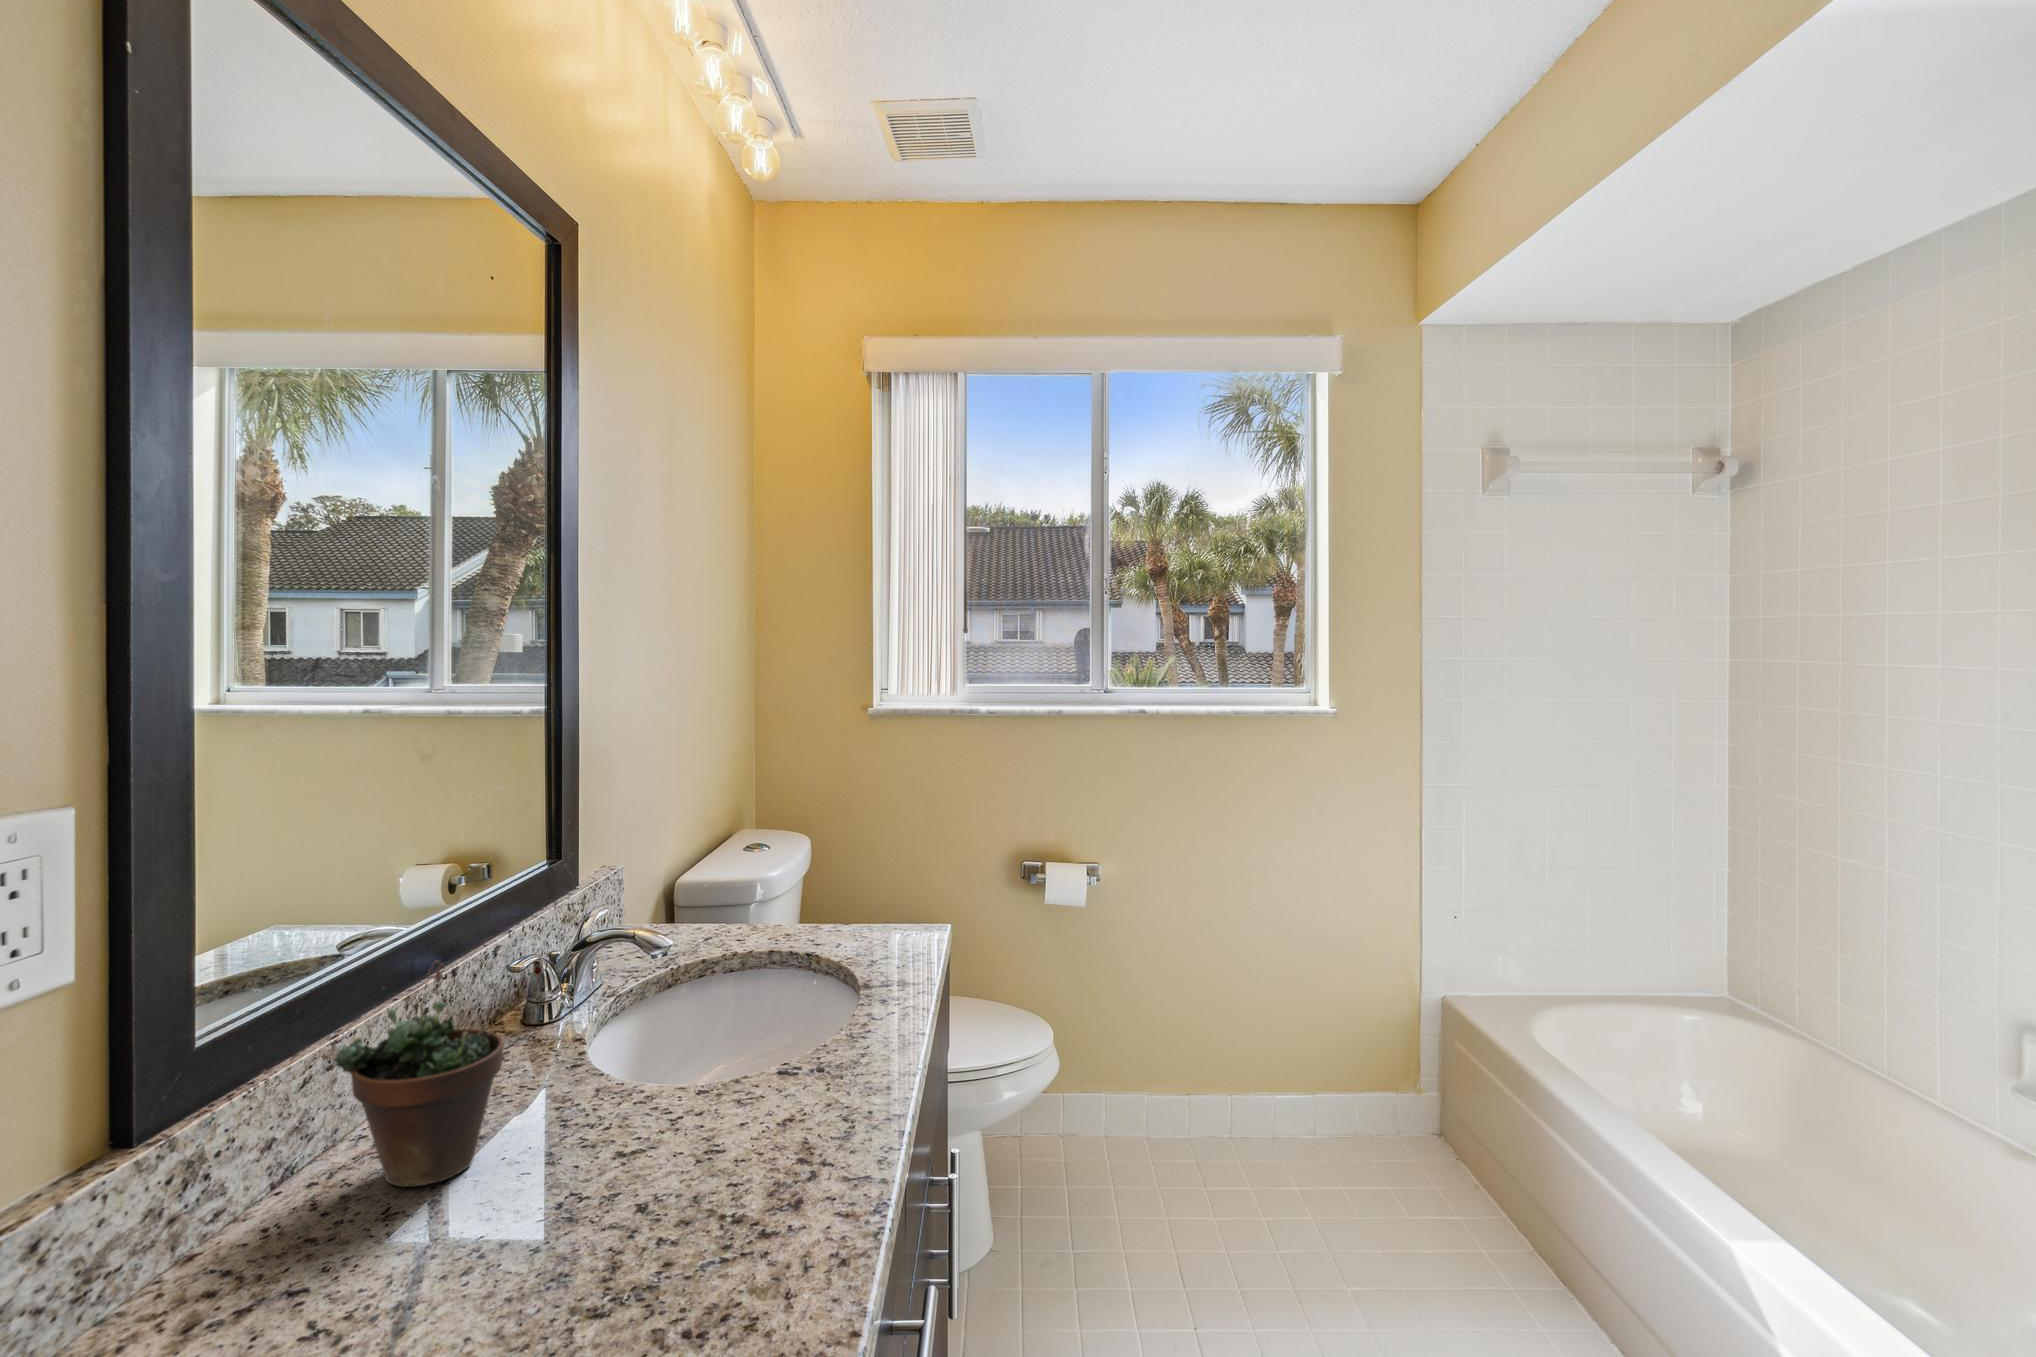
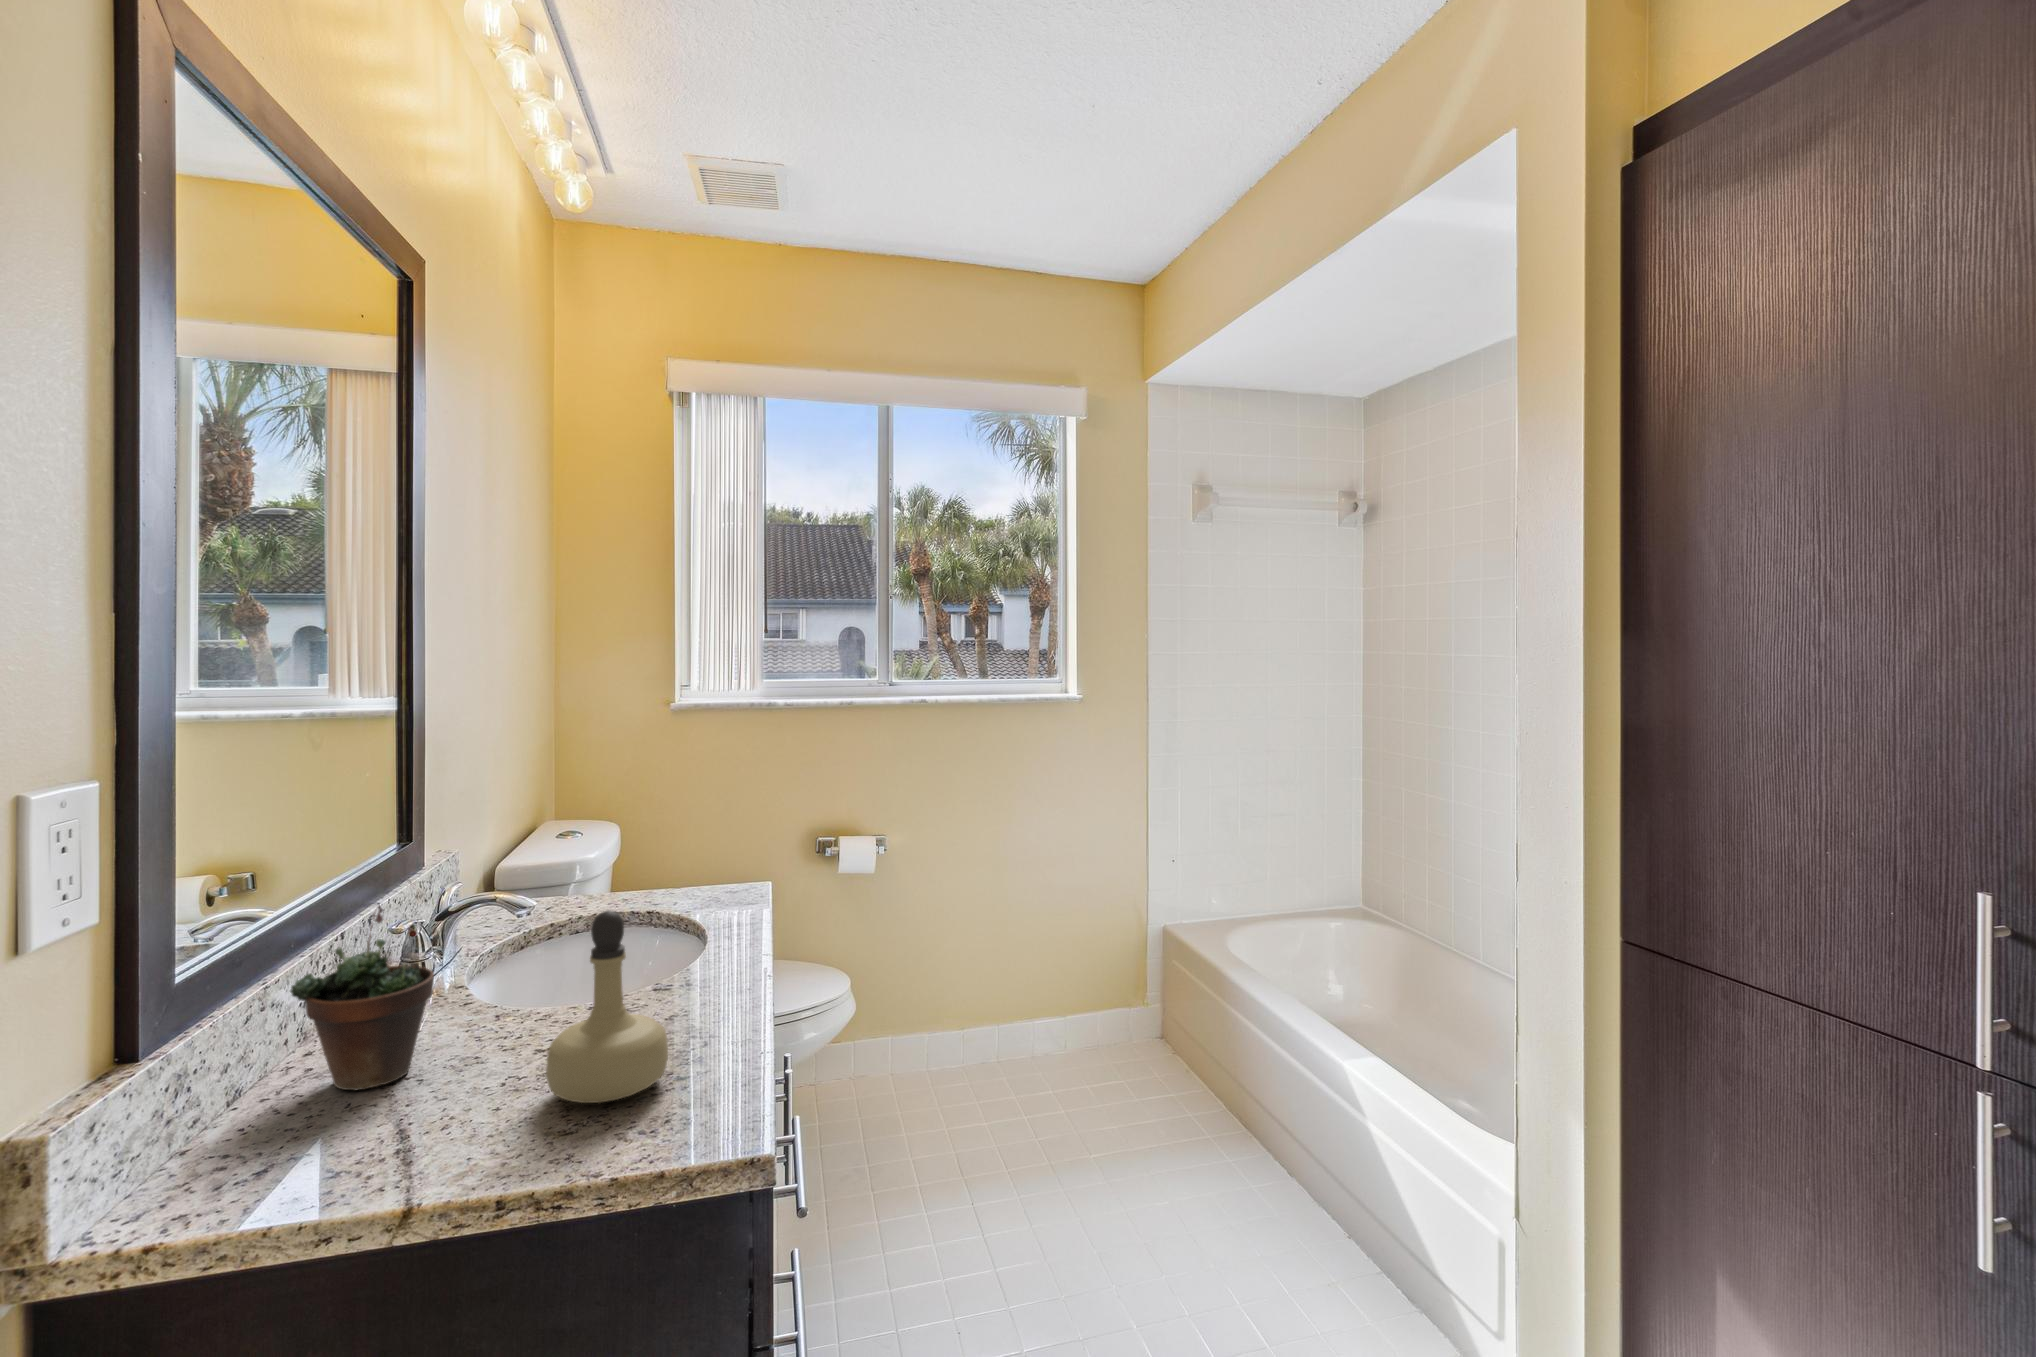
perfume bottle: none [594,996,752,1262] -> present [546,910,668,1103]

